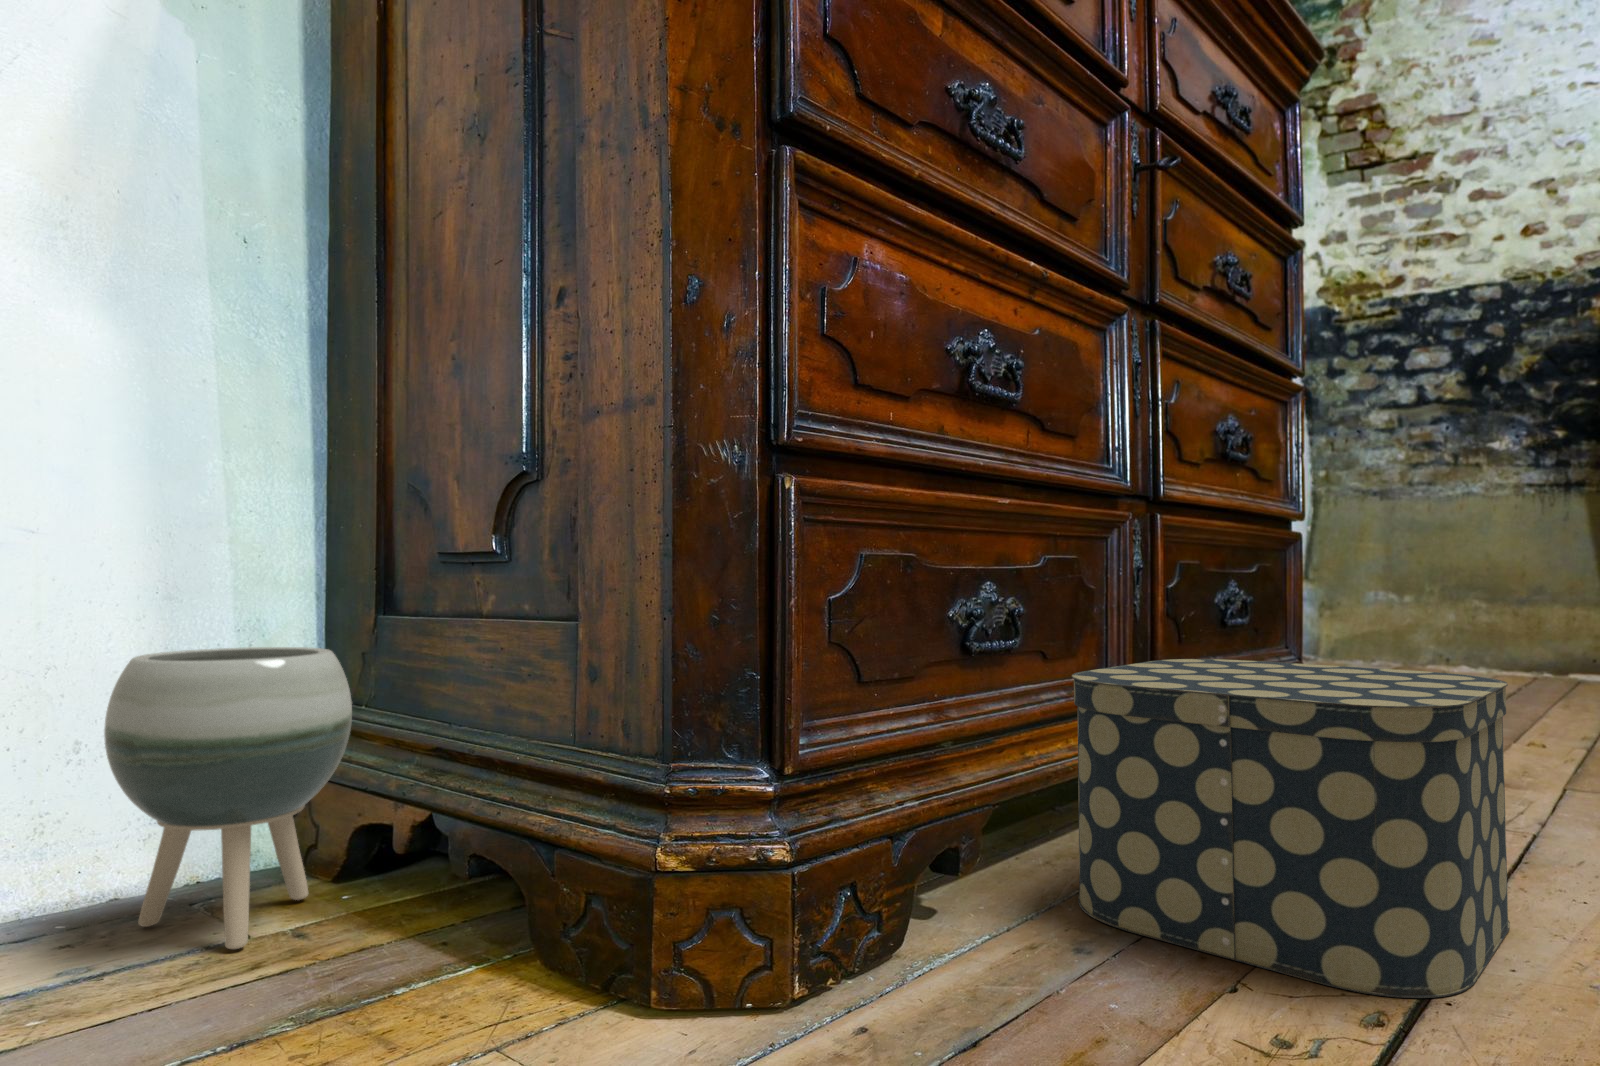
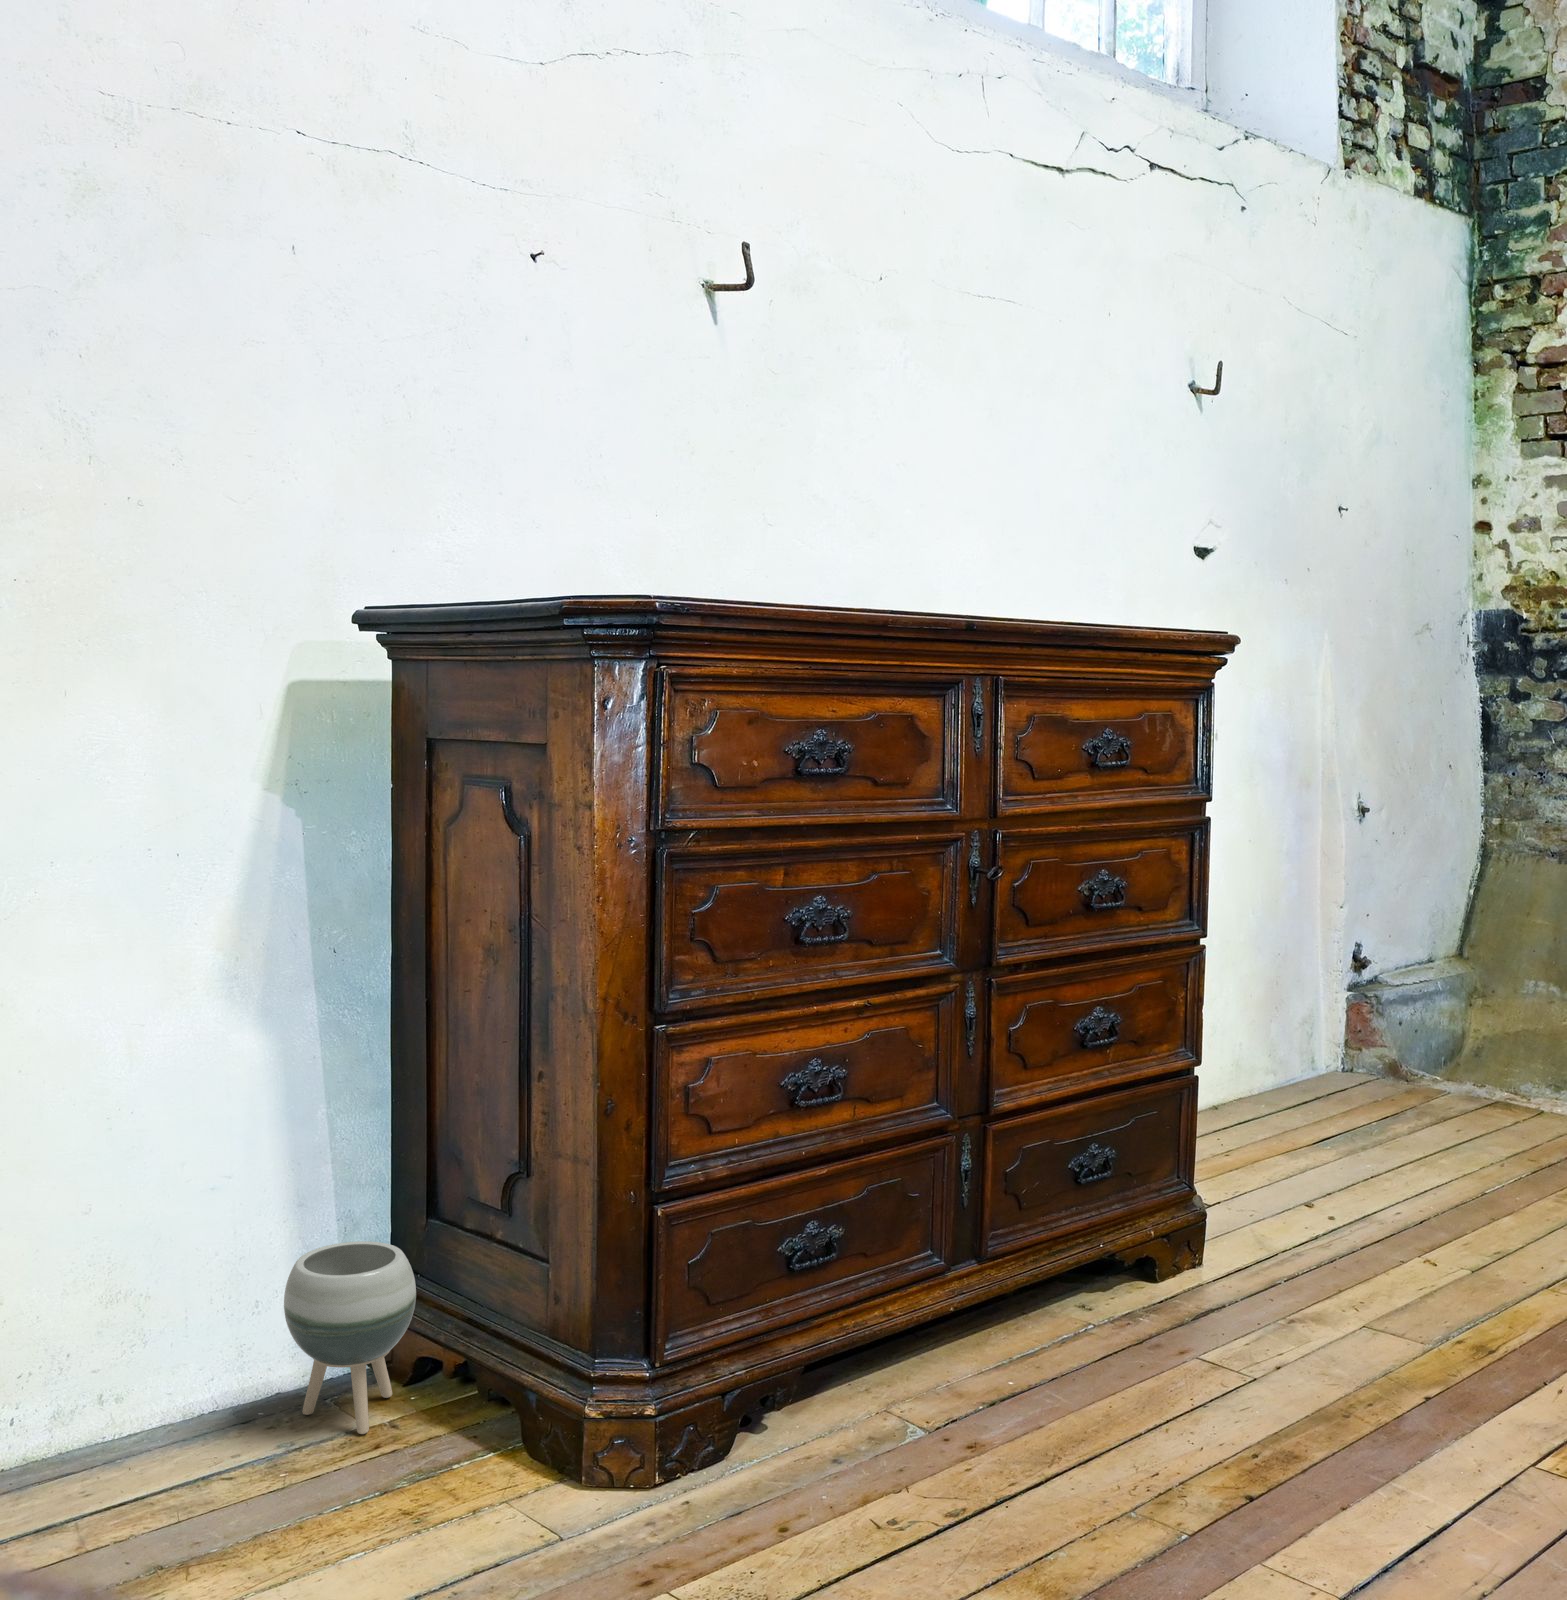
storage box: present [1072,659,1510,998] -> none [865,1245,1138,1502]

